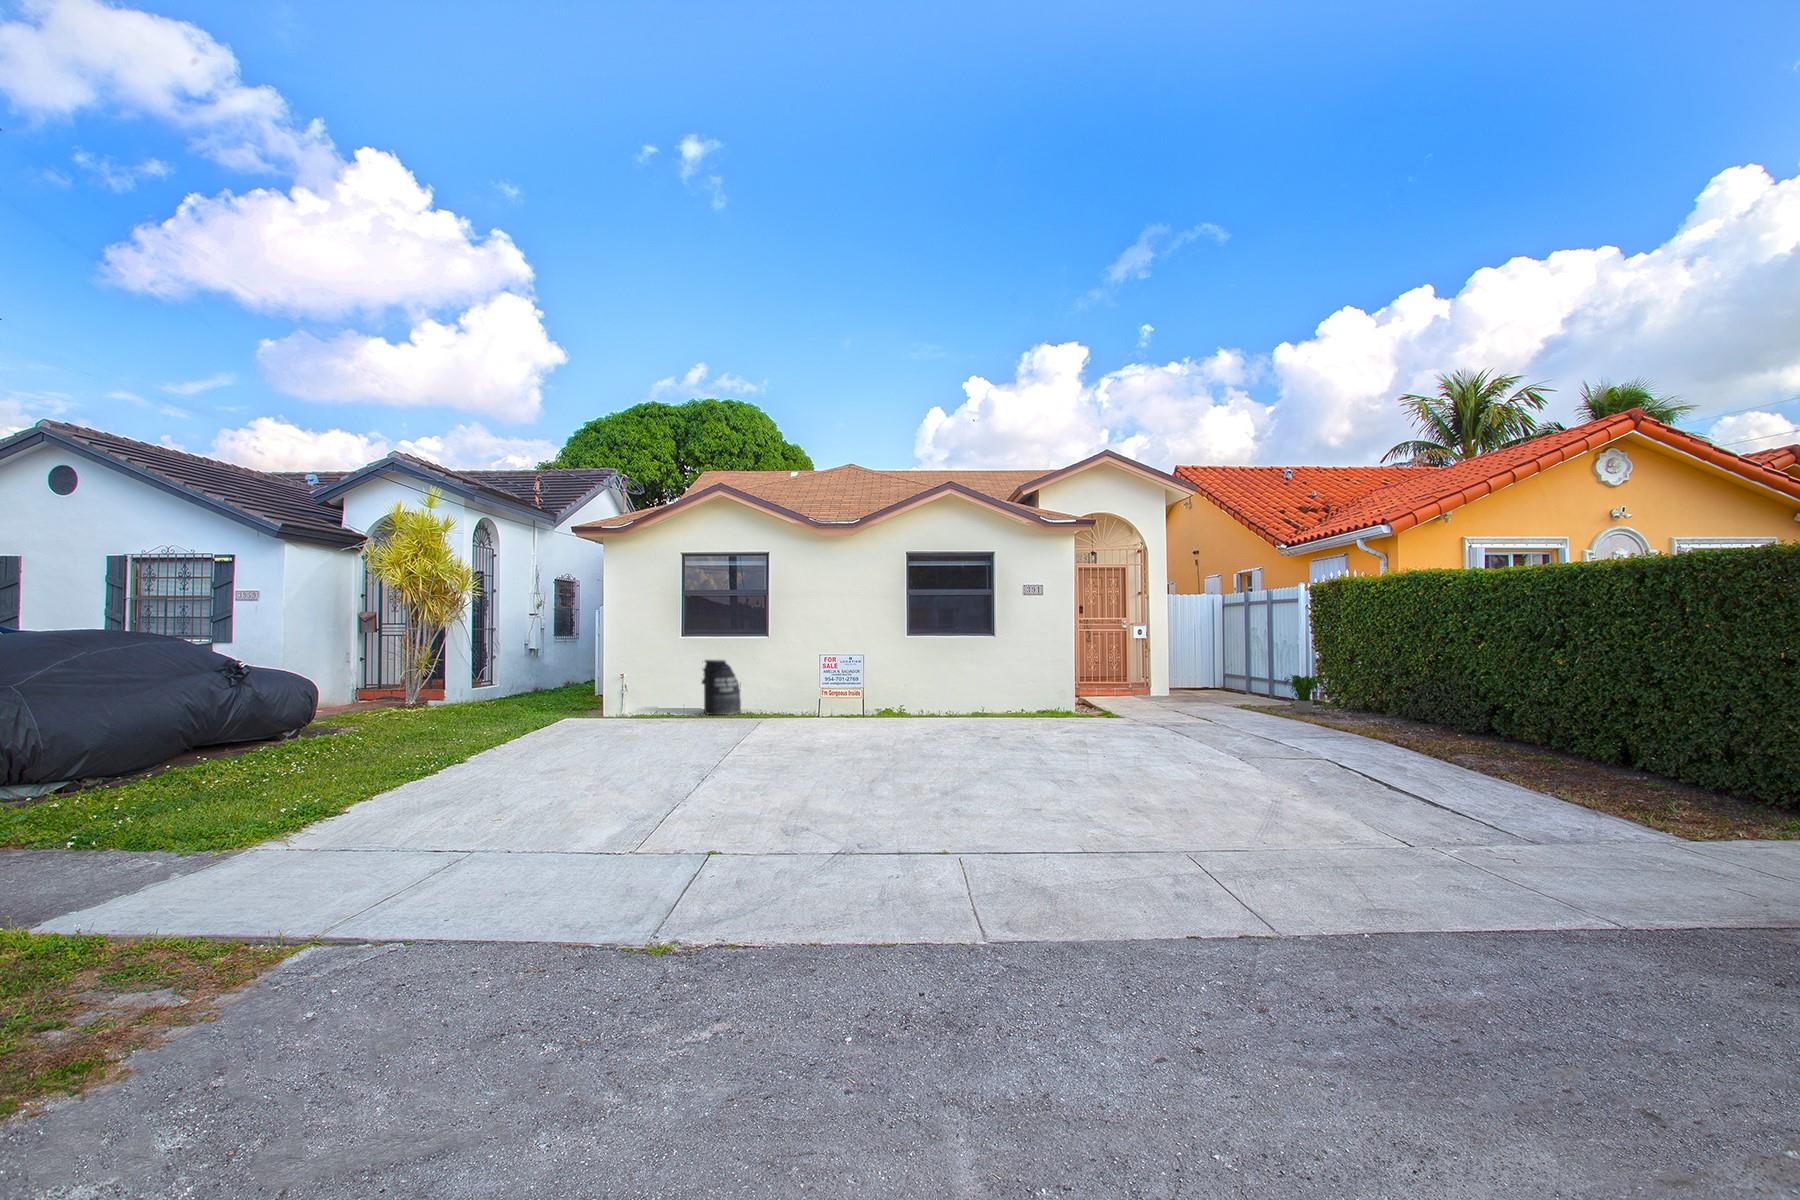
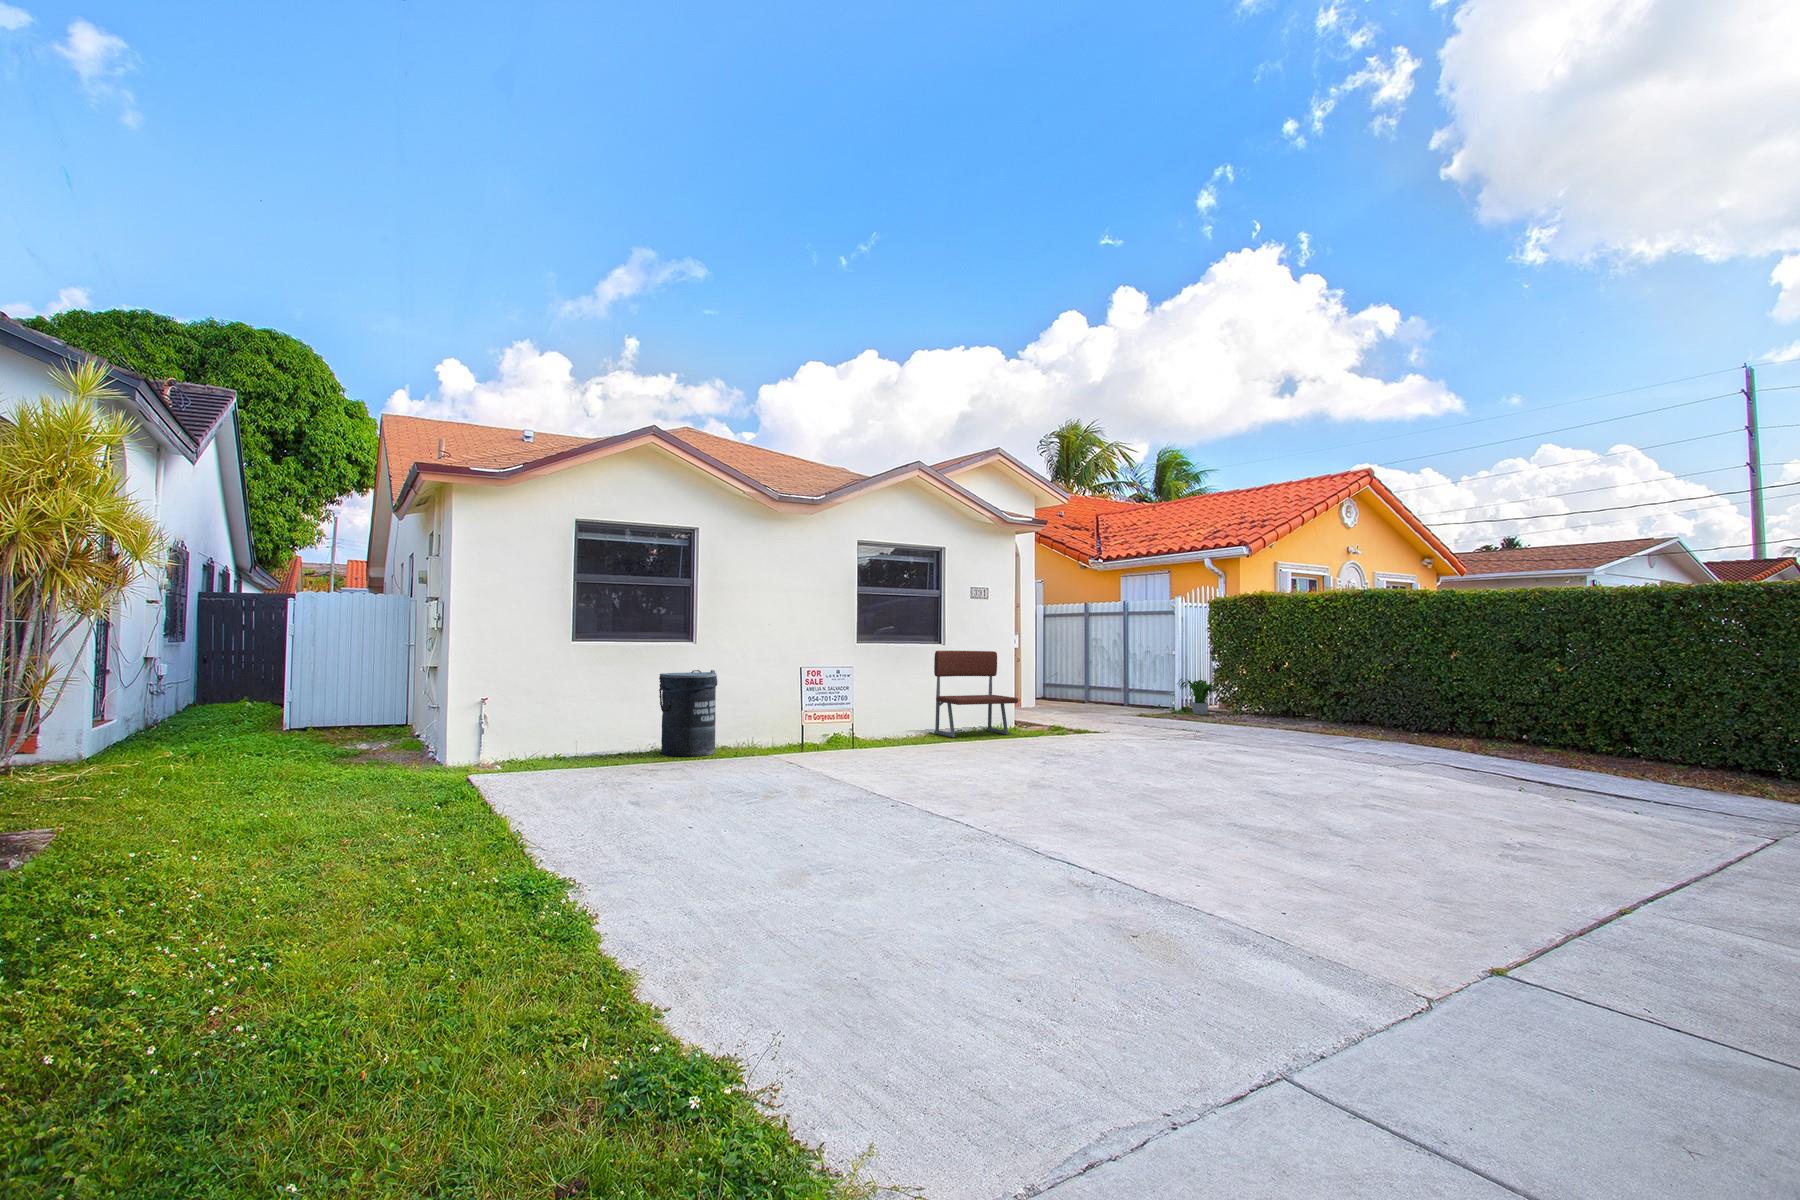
bench: none [934,643,998,717] -> present [934,651,1018,738]

